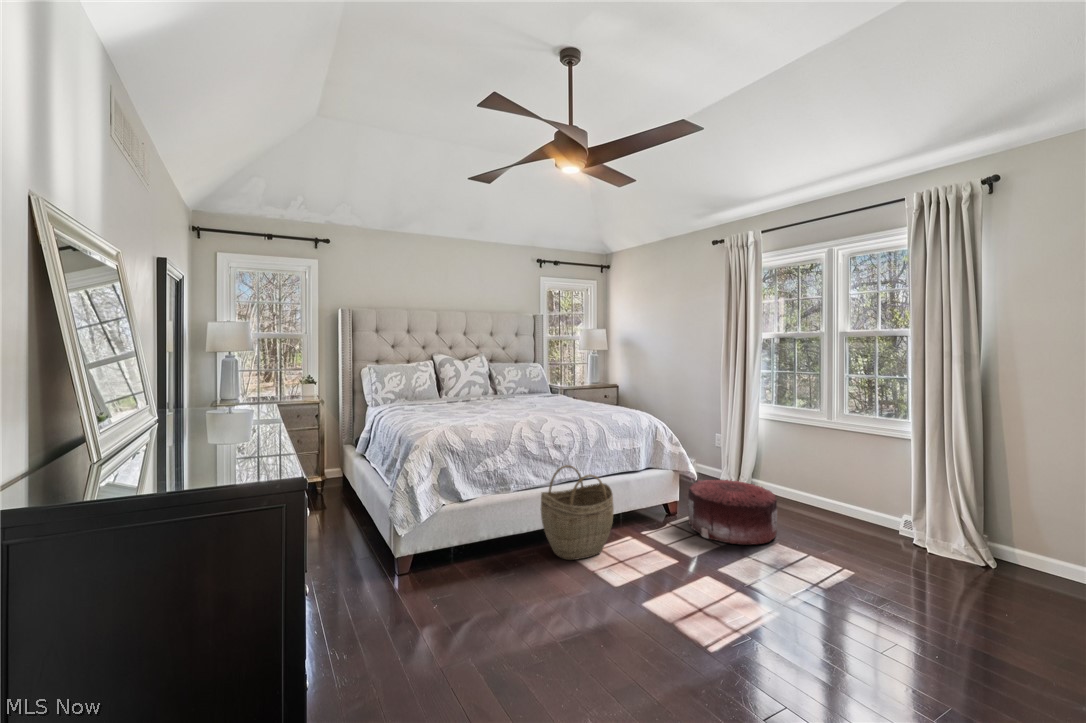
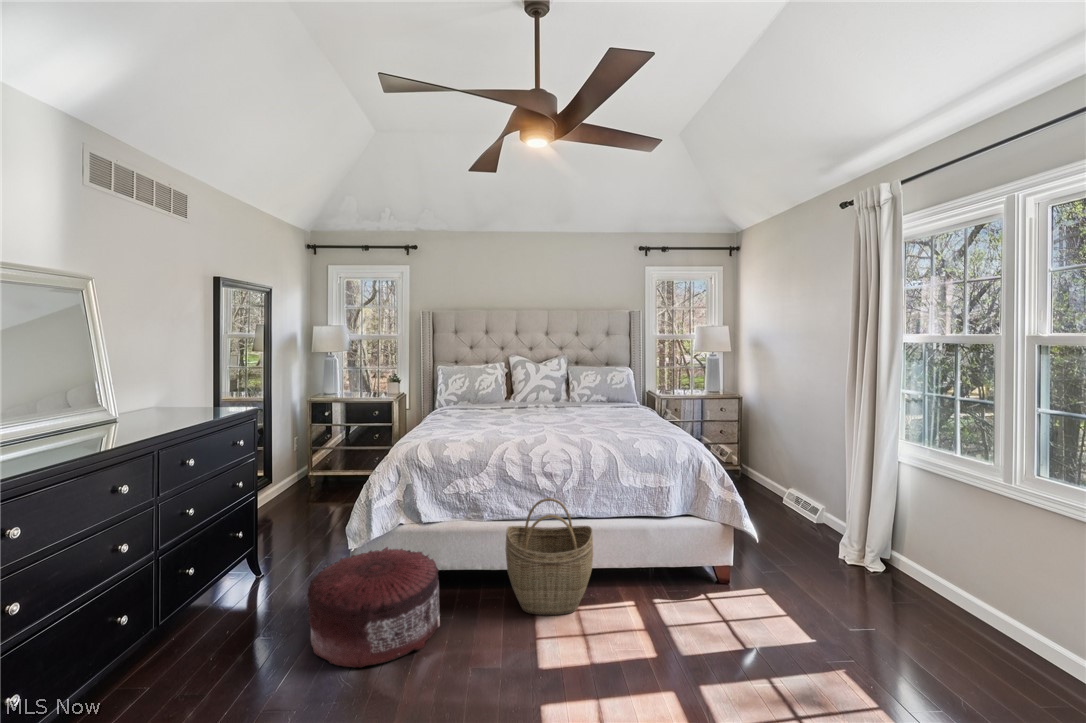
pouf: present [688,479,777,545] -> present [307,547,440,668]

